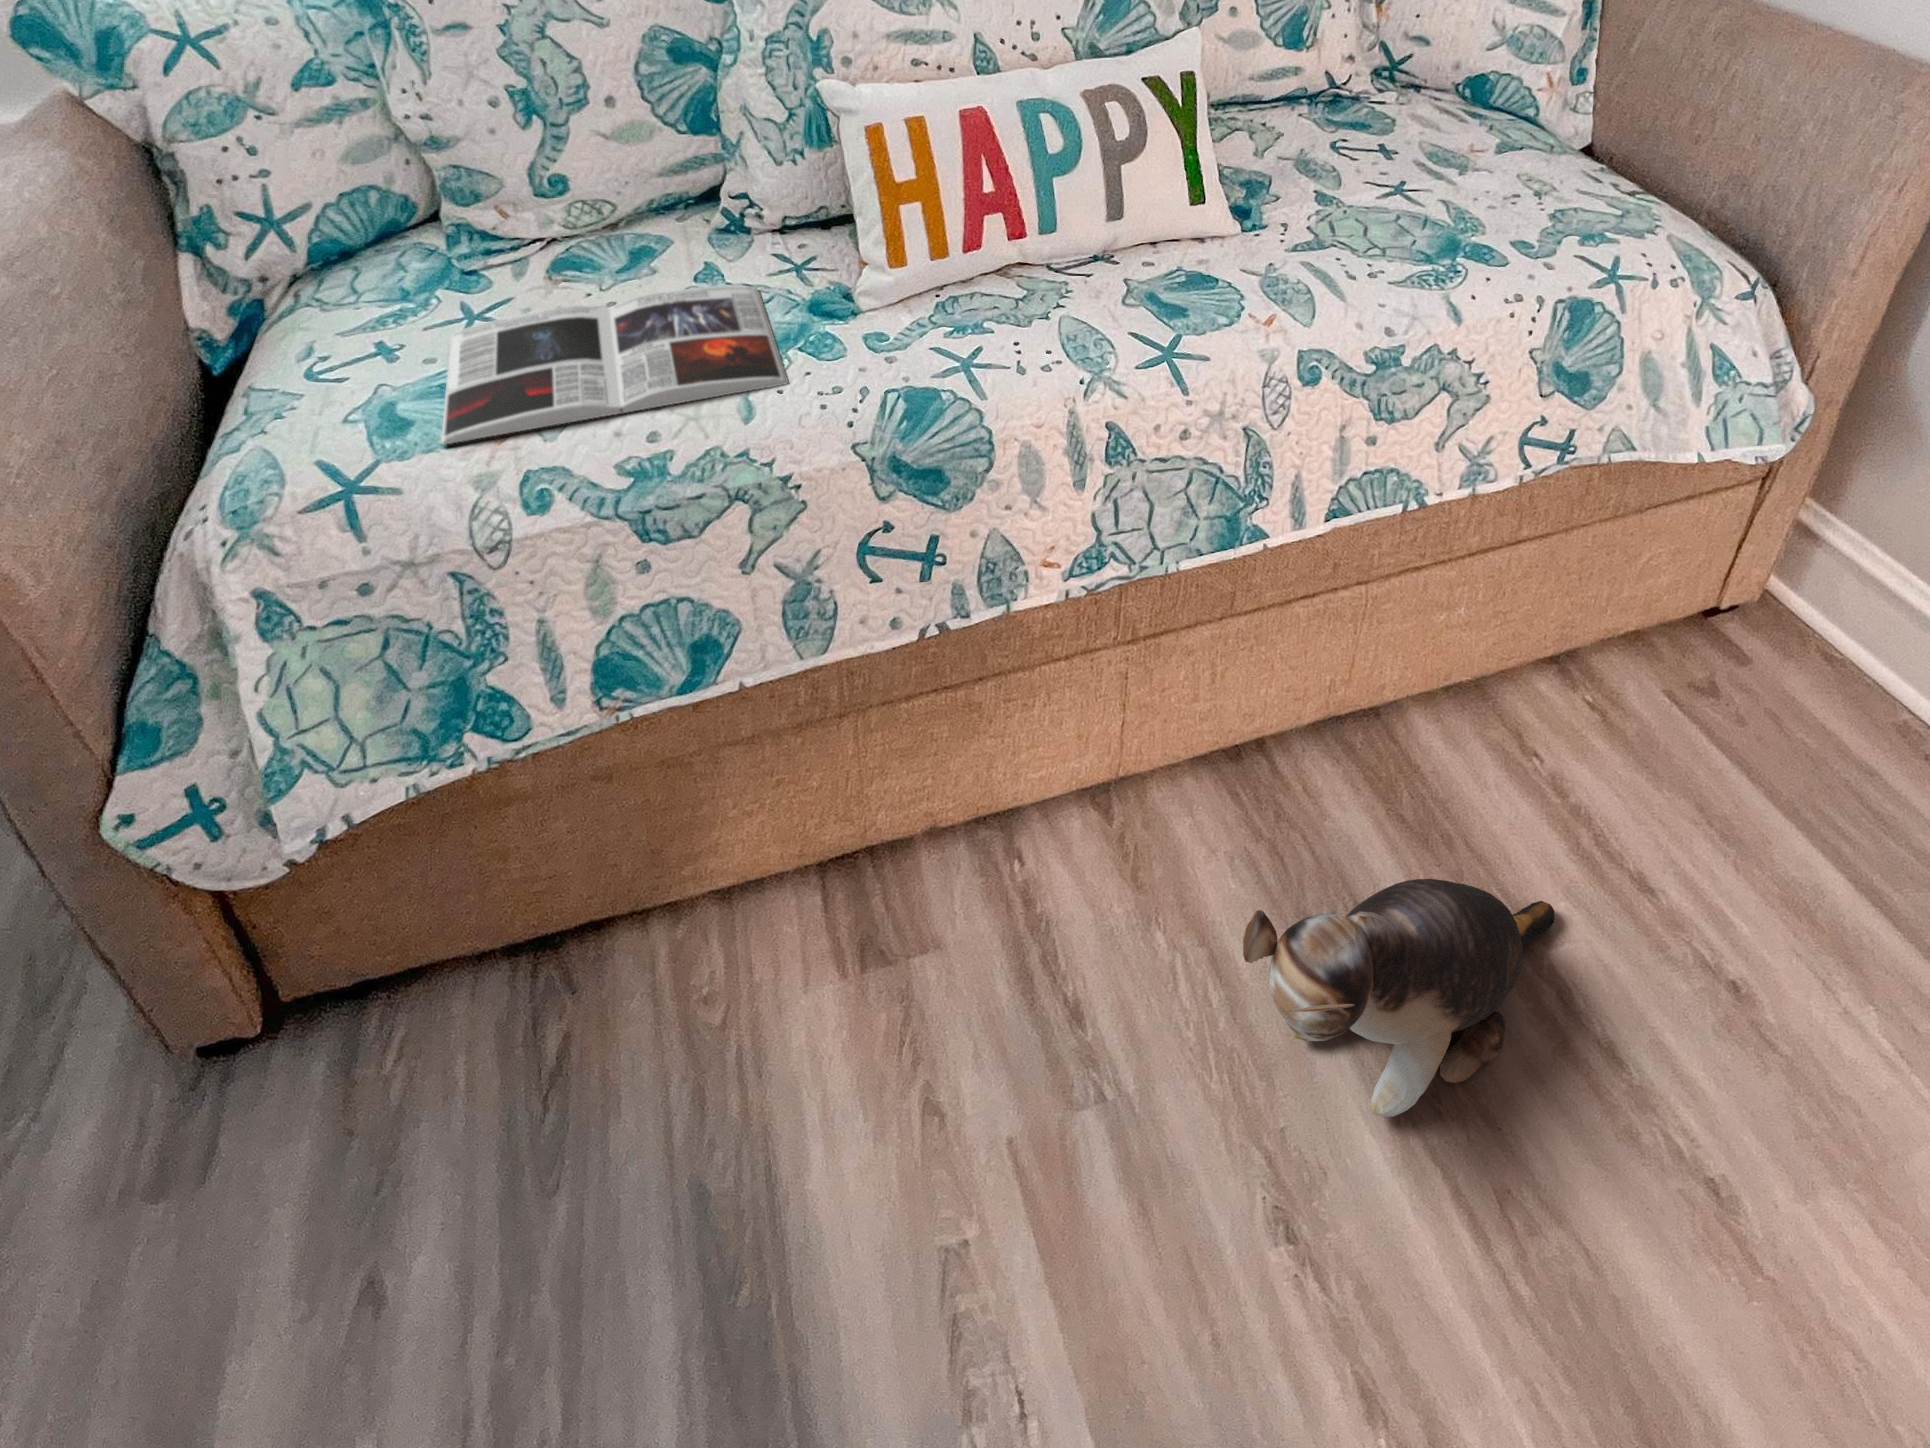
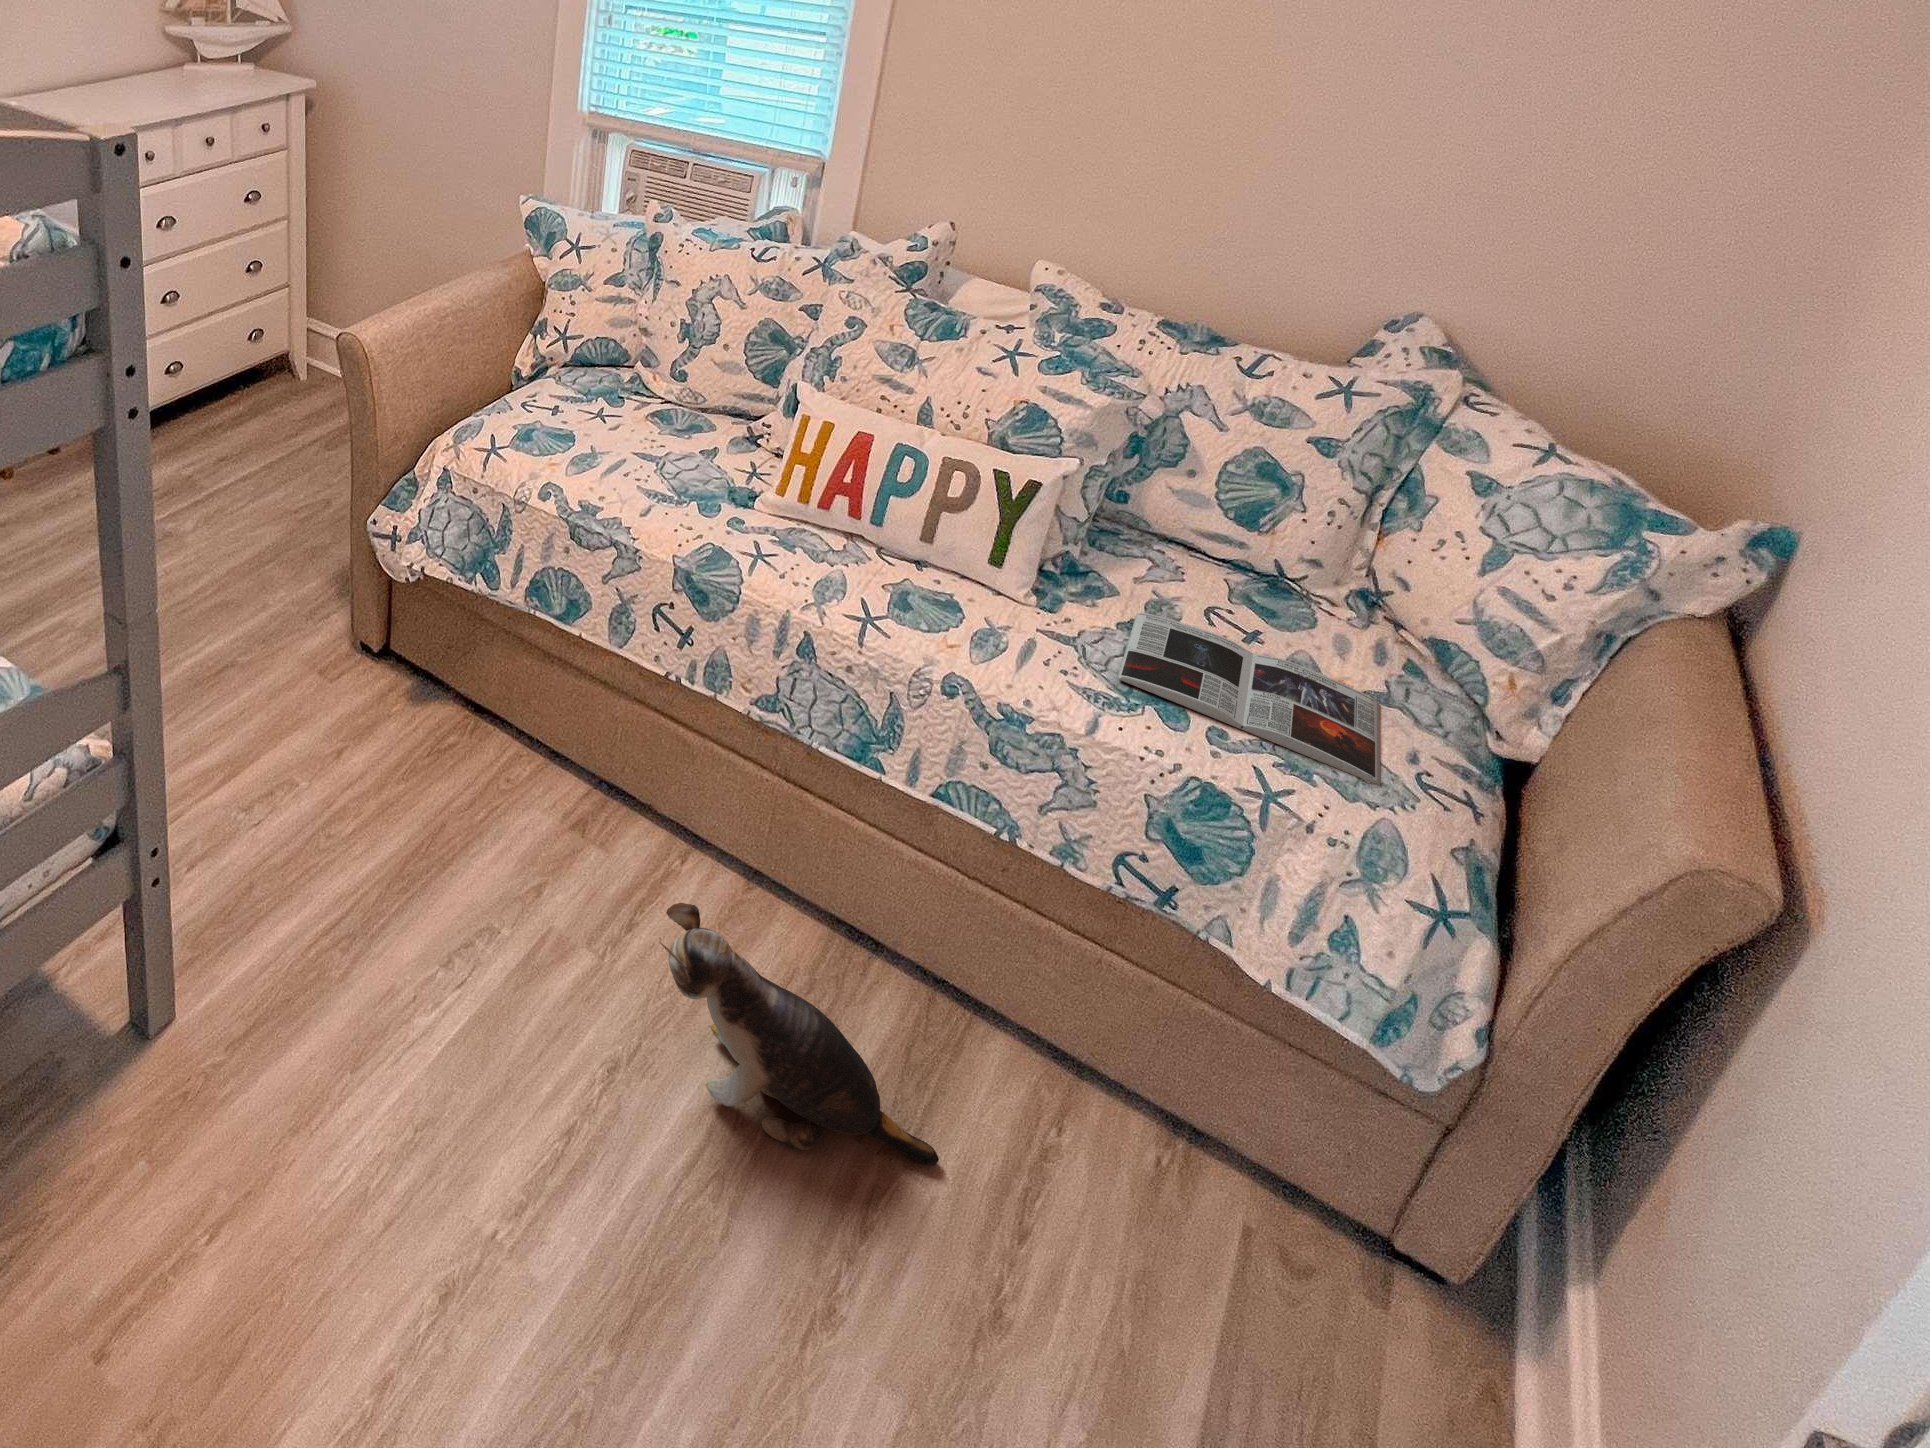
magazine: present [441,286,788,445] -> present [1117,612,1380,785]

